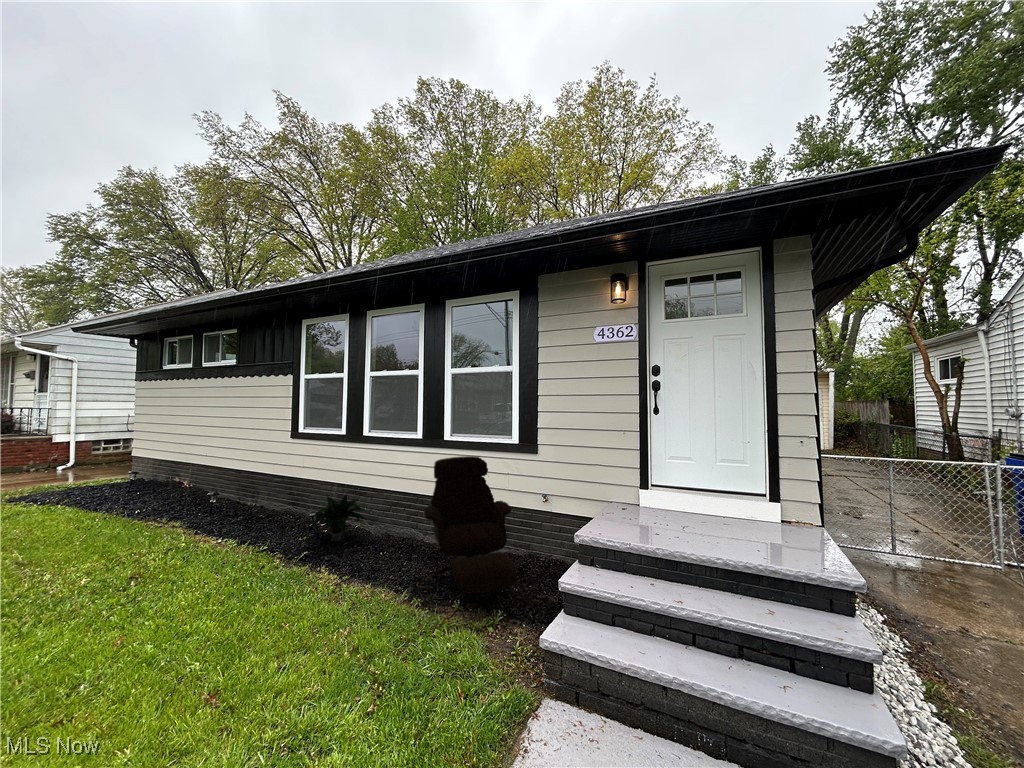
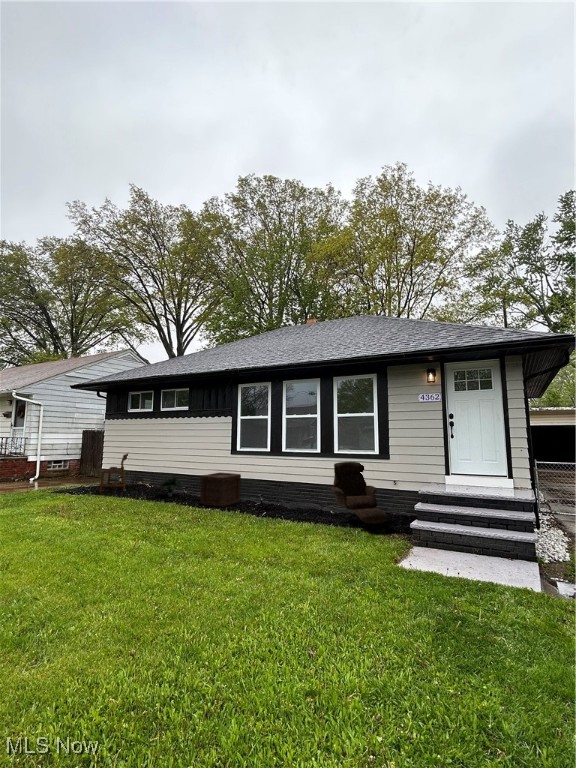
bench: none [88,432,167,499] -> present [99,454,130,493]
wooden crate: none [223,468,302,532] -> present [201,473,241,507]
potted plant: present [310,494,366,542] -> present [158,476,182,497]

